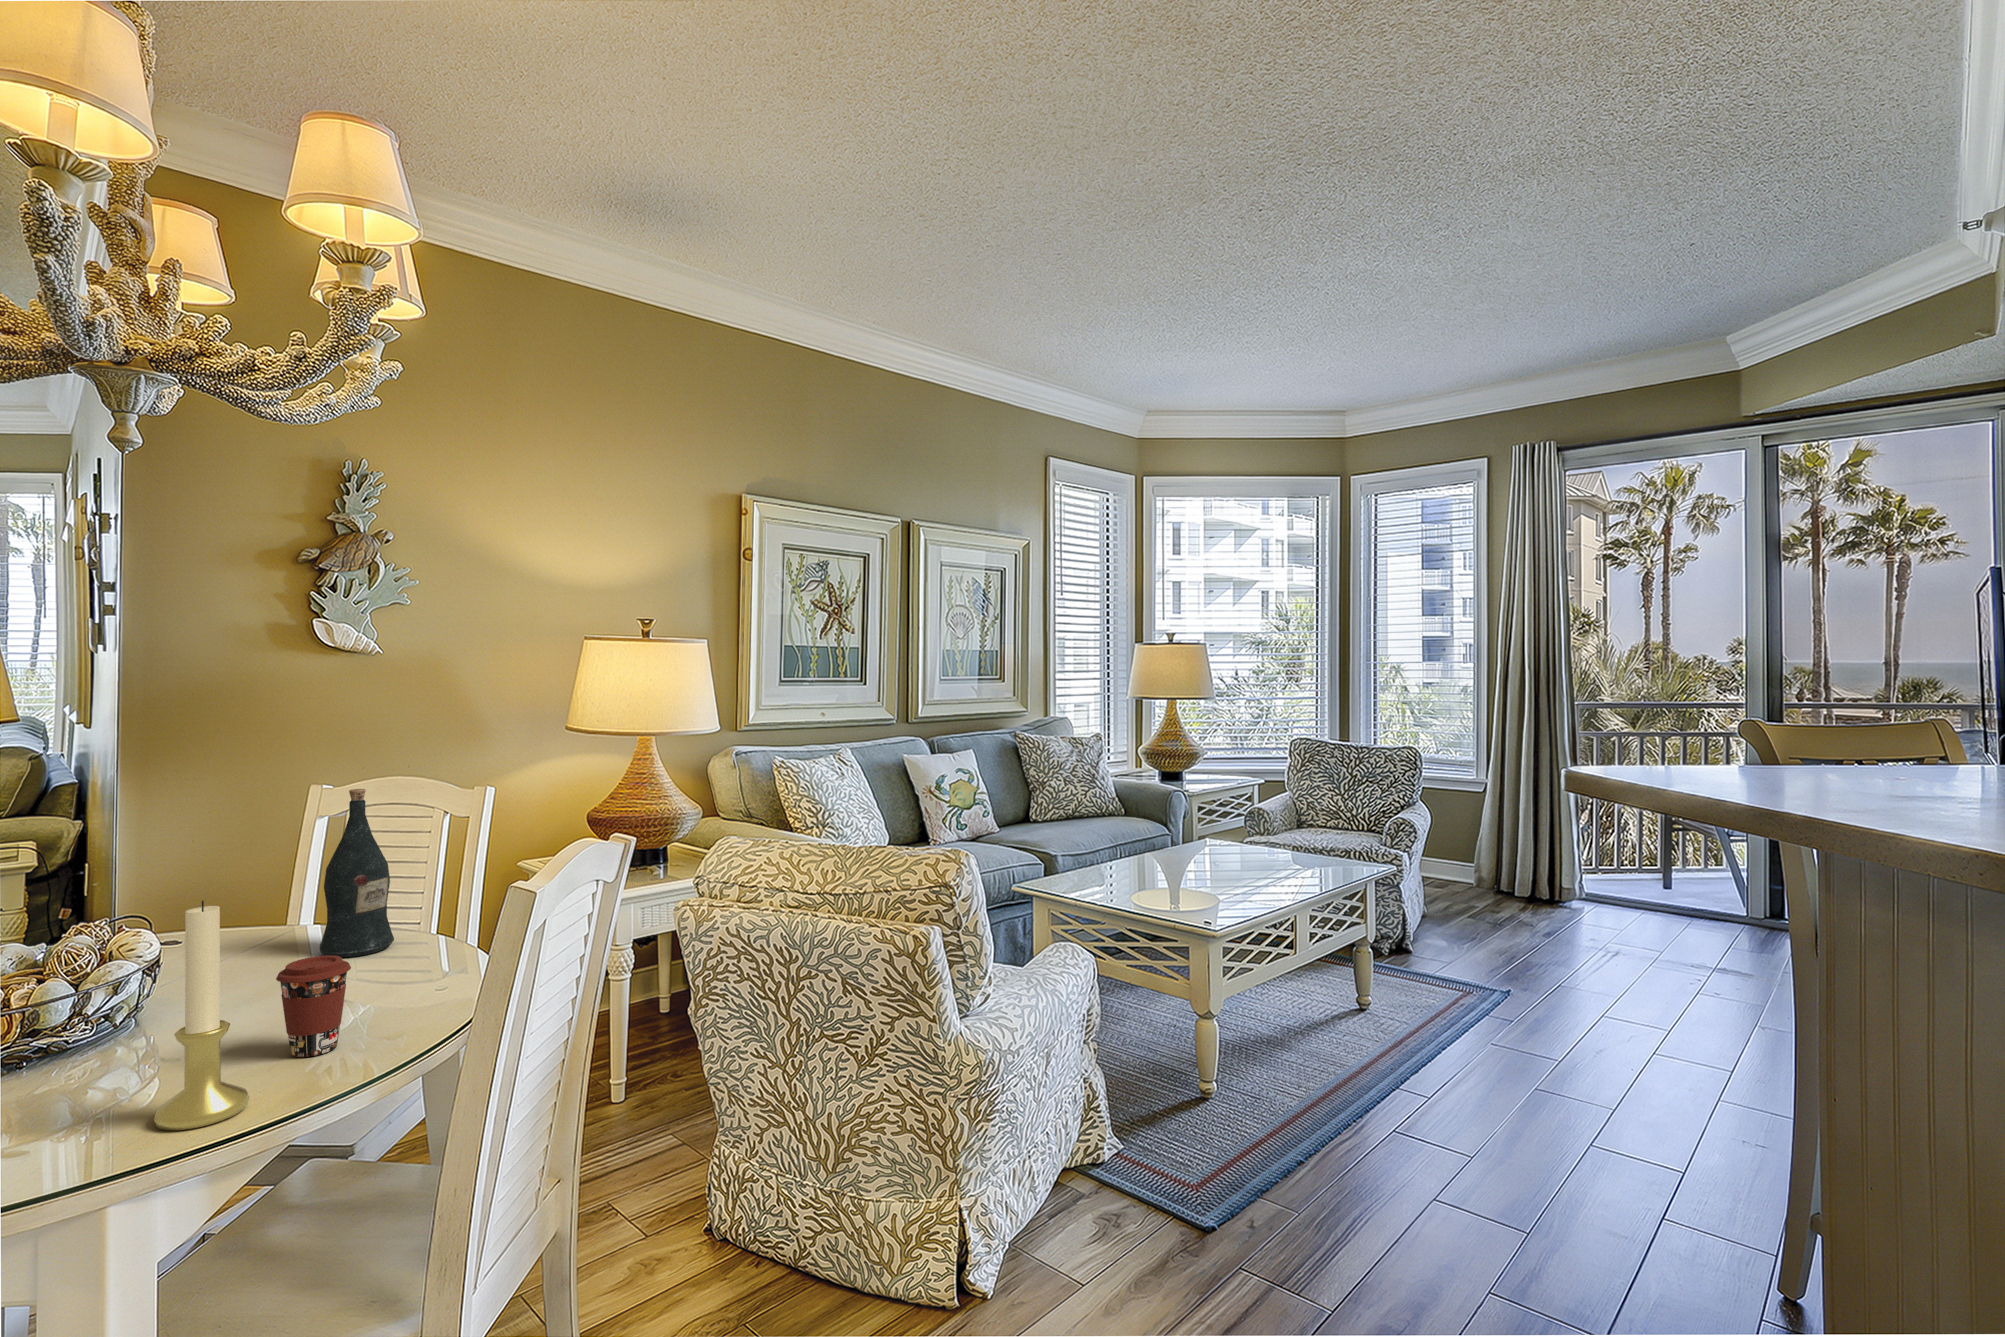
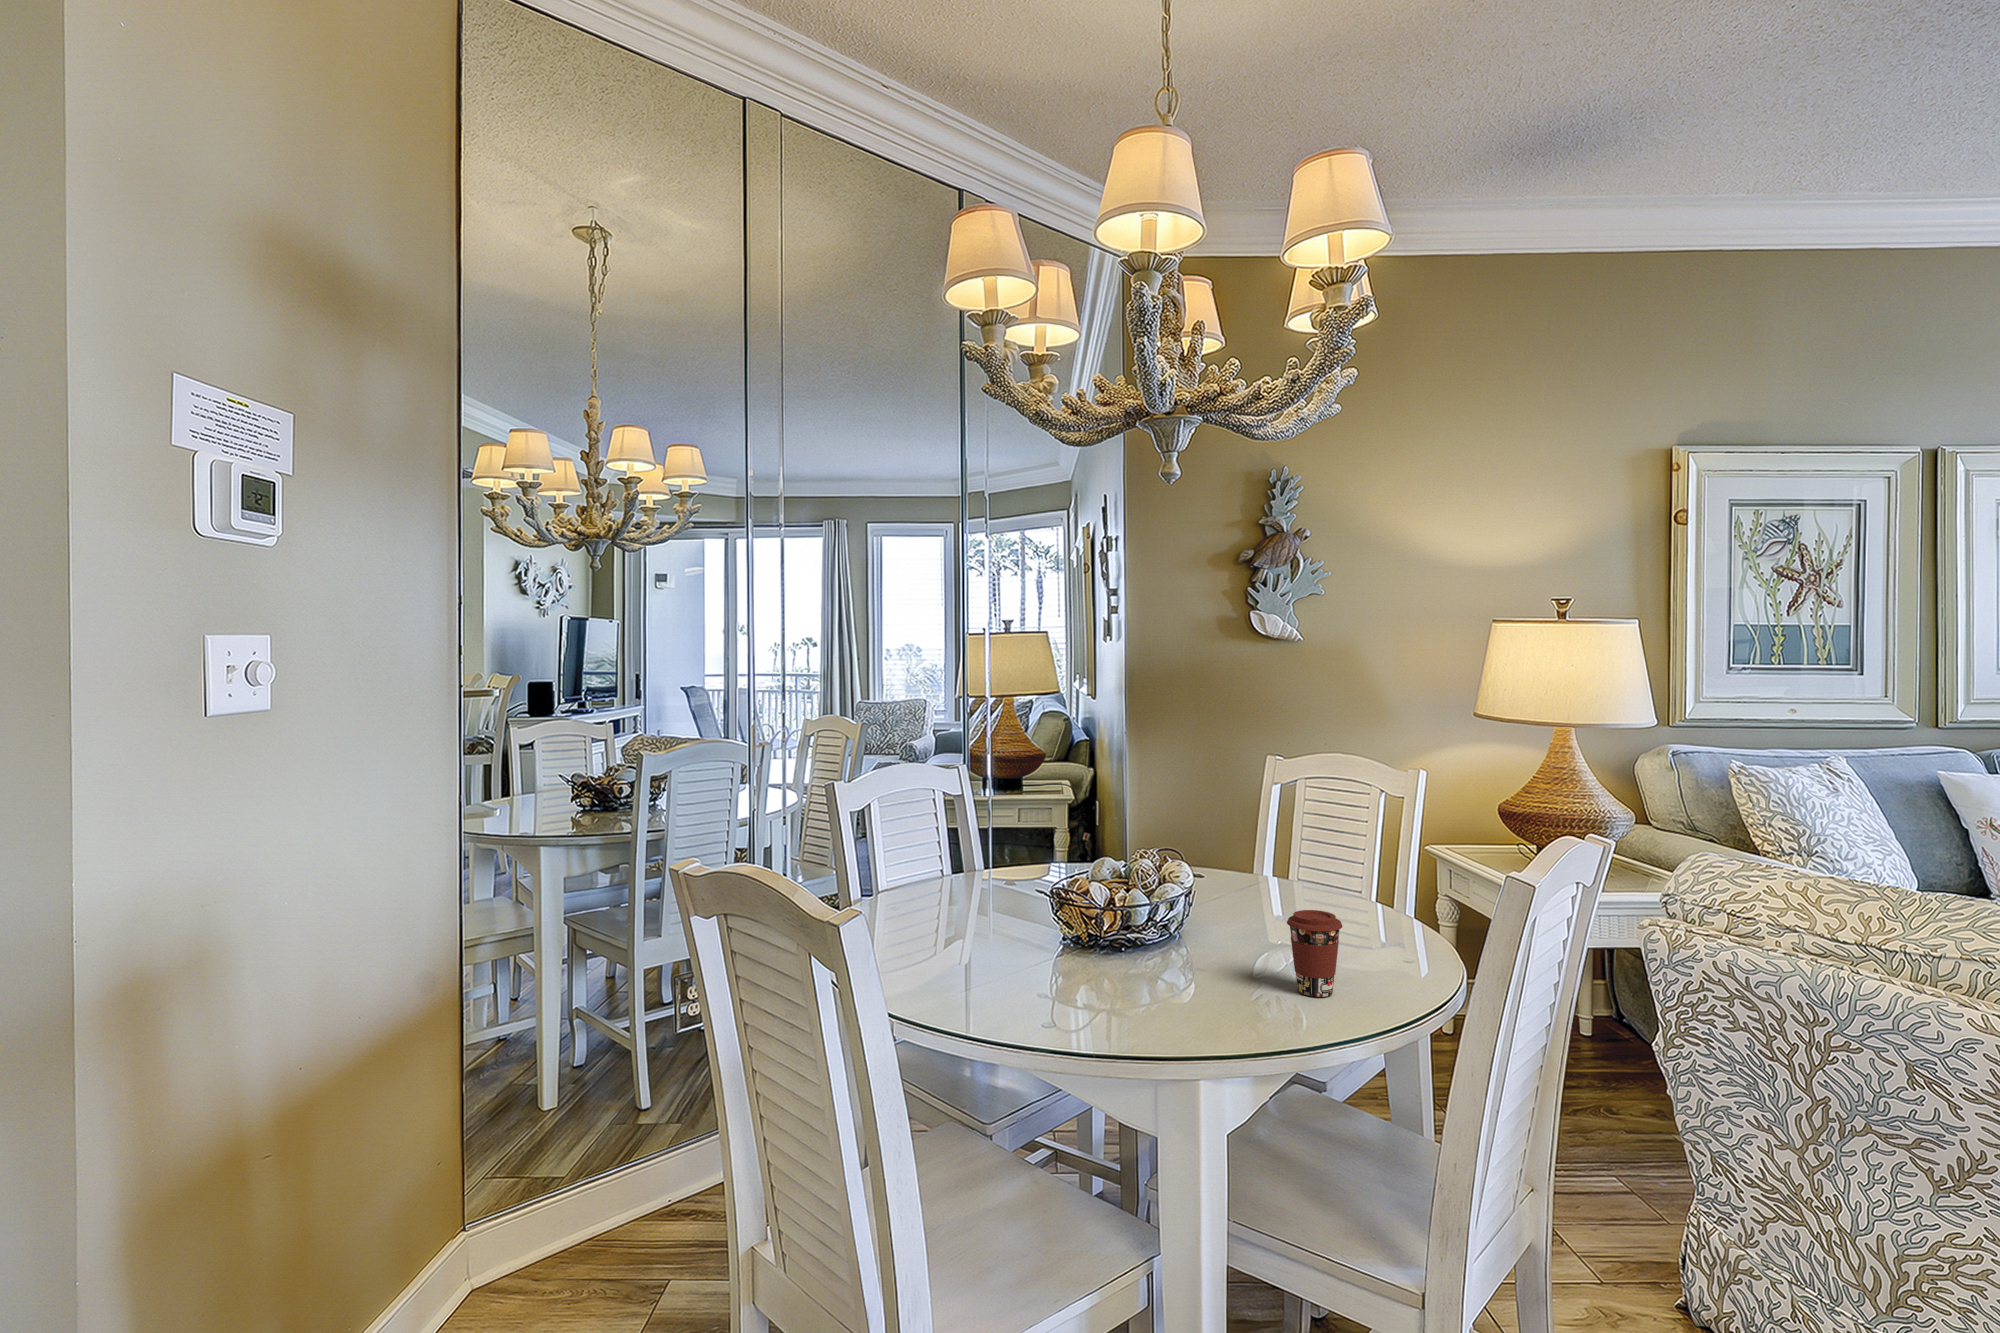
wine bottle: present [319,789,394,957] -> none [1290,766,1349,916]
candle holder: present [154,901,249,1130] -> none [1220,848,1282,1034]

